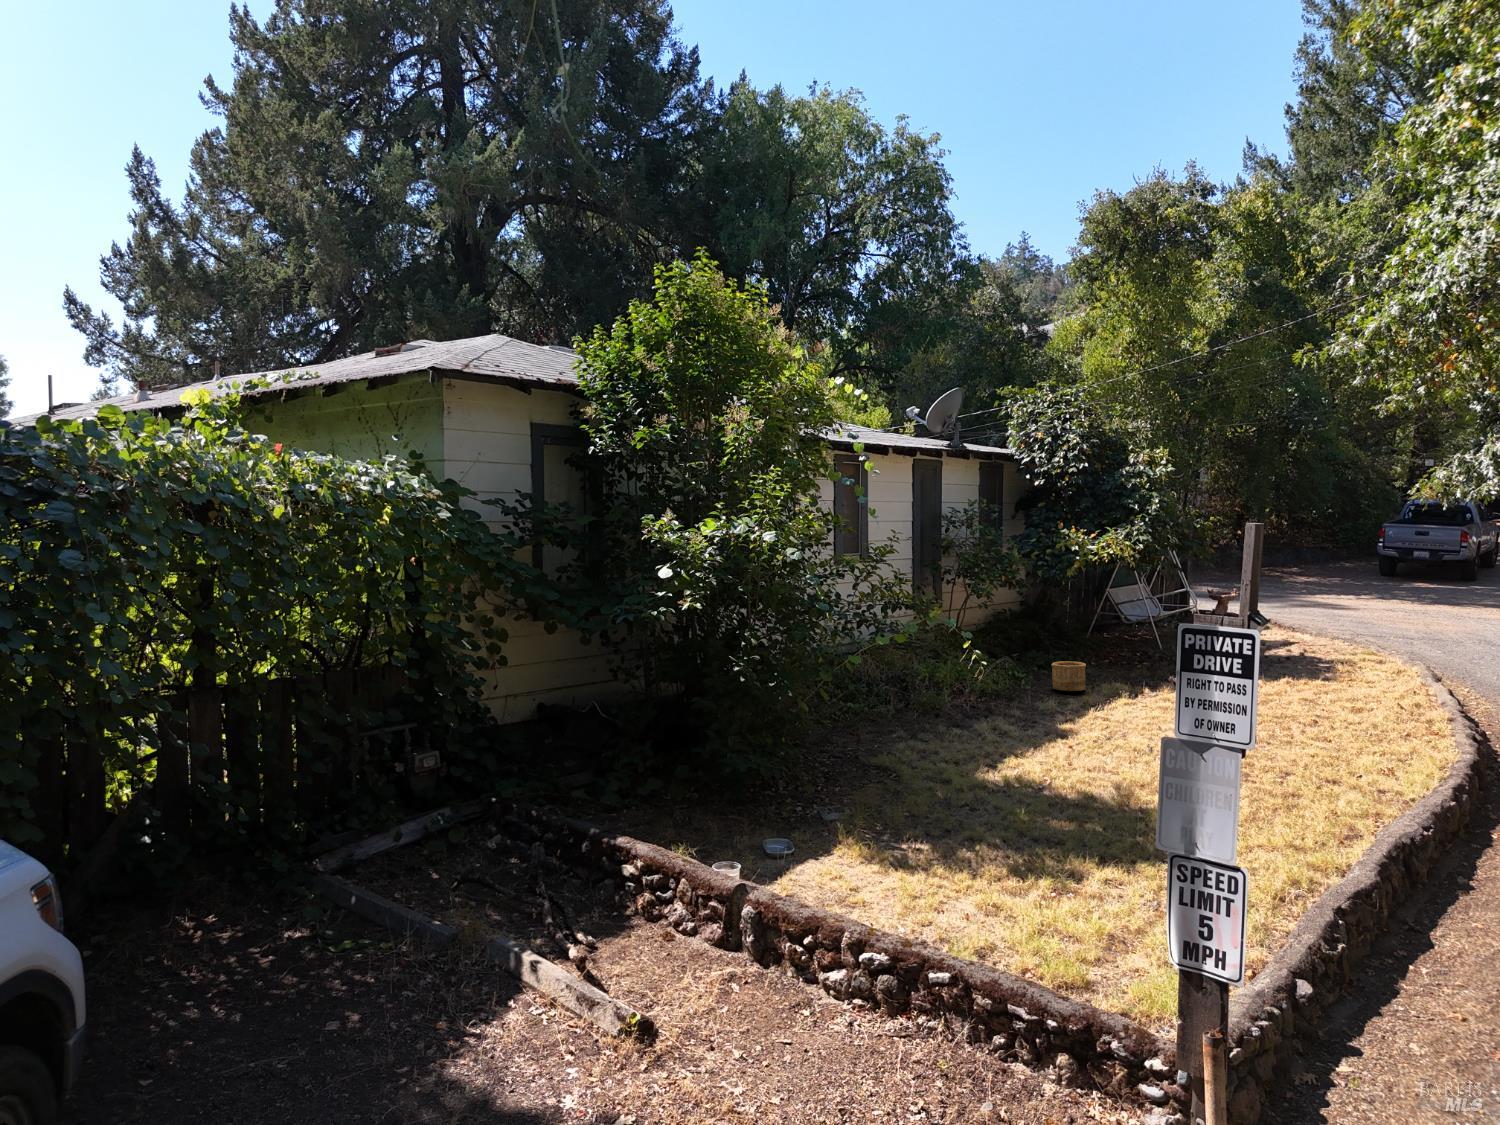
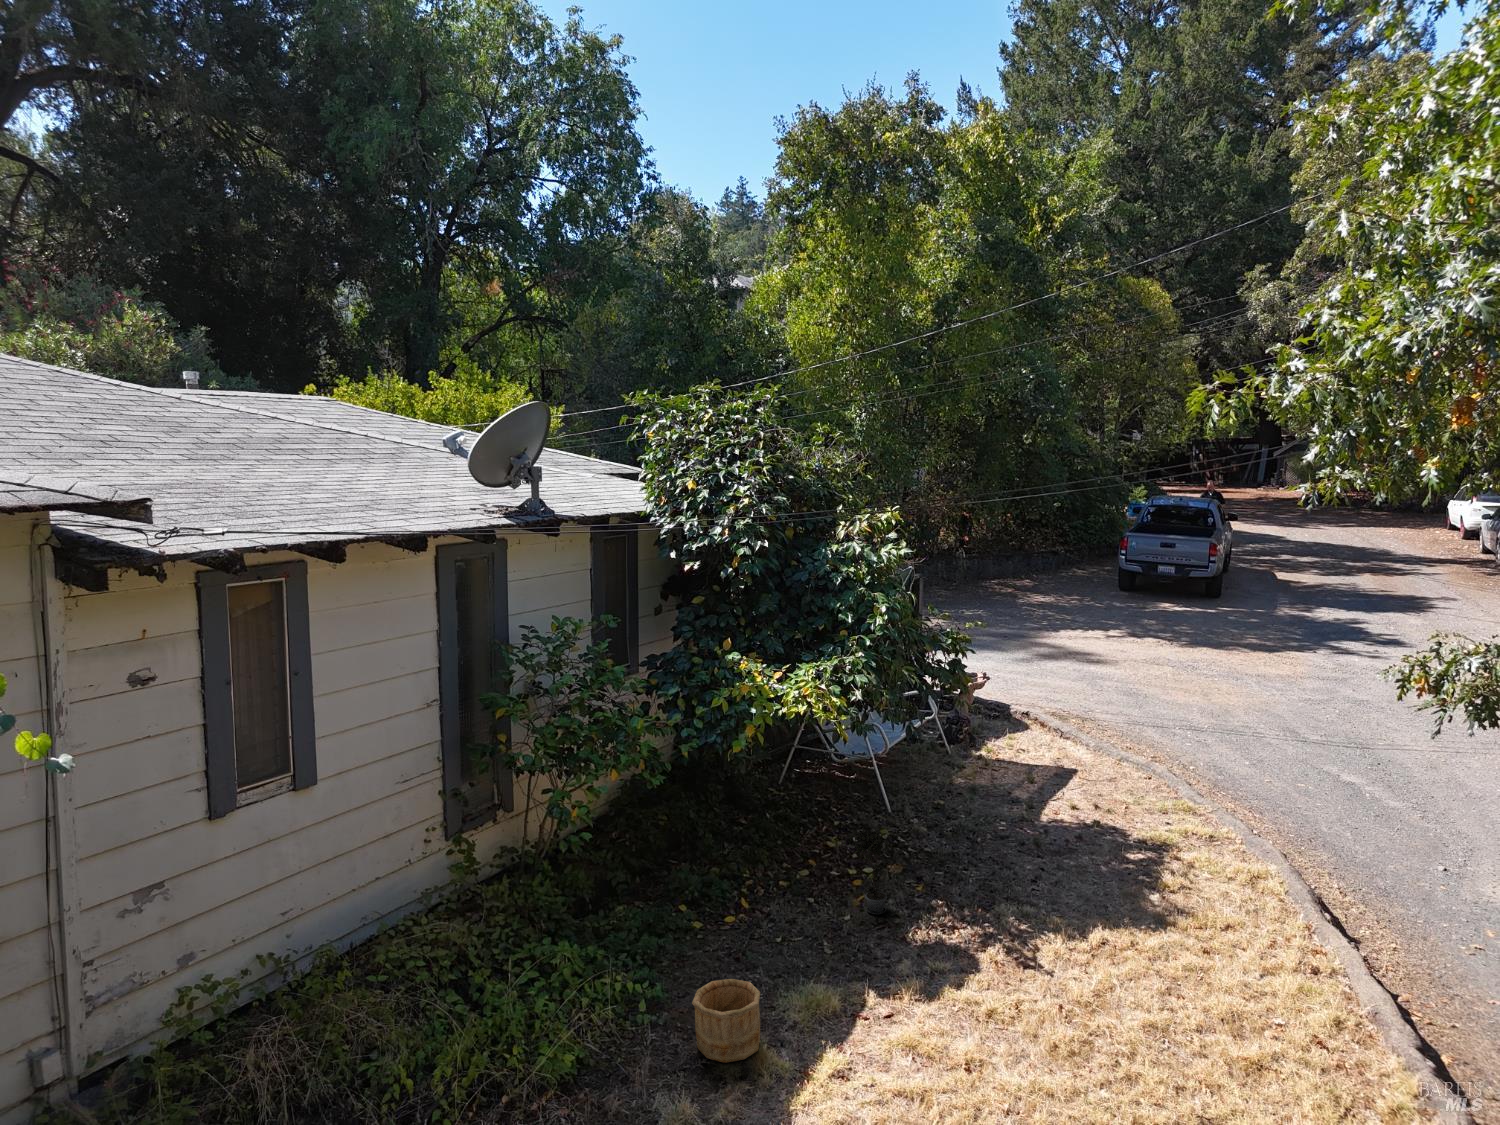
potted plant: none [1129,620,1167,671] -> present [844,826,901,915]

